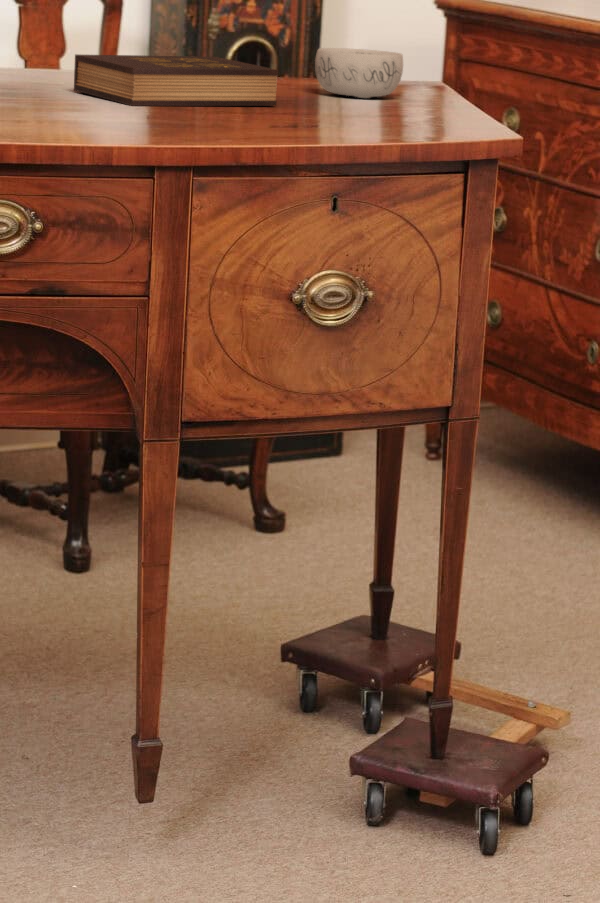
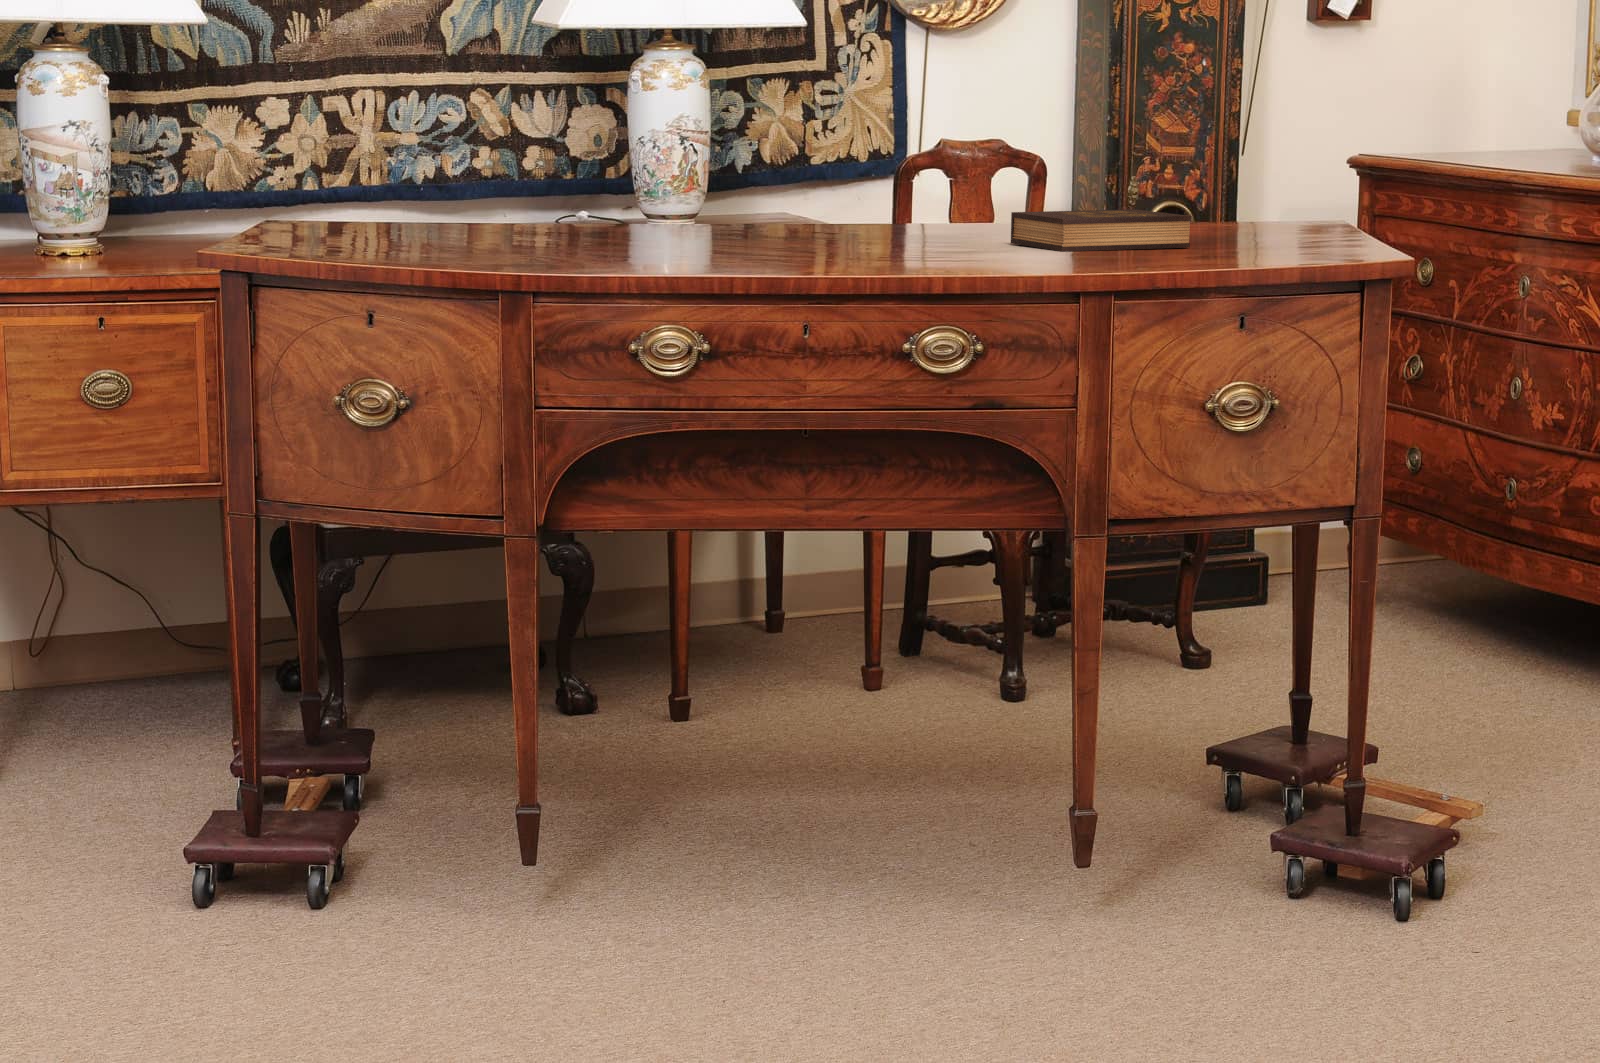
decorative bowl: present [315,48,403,98] -> none [1225,198,1307,241]

